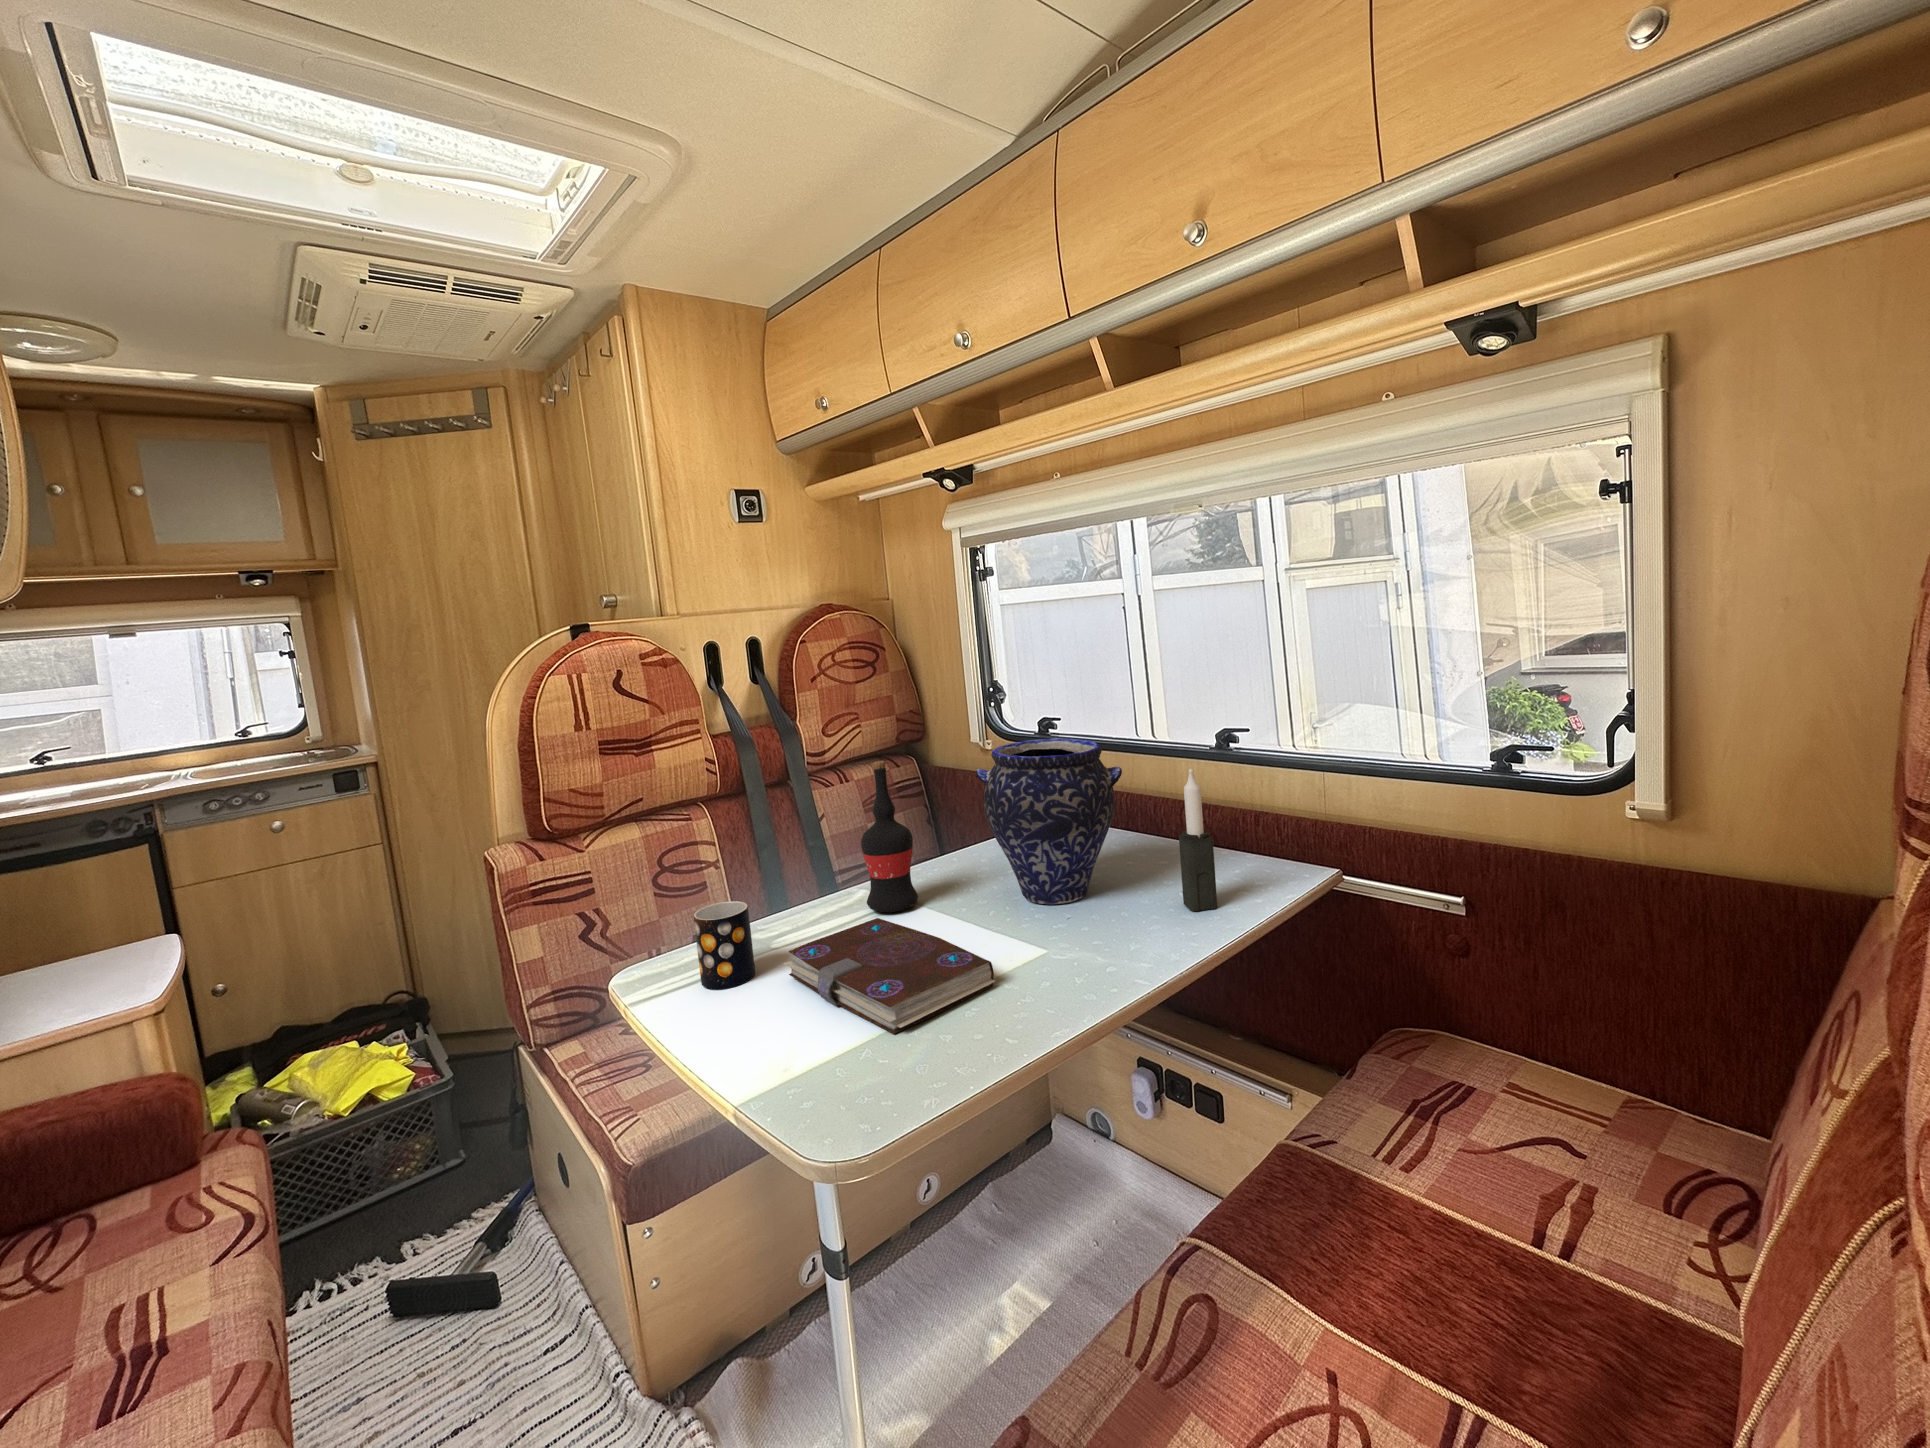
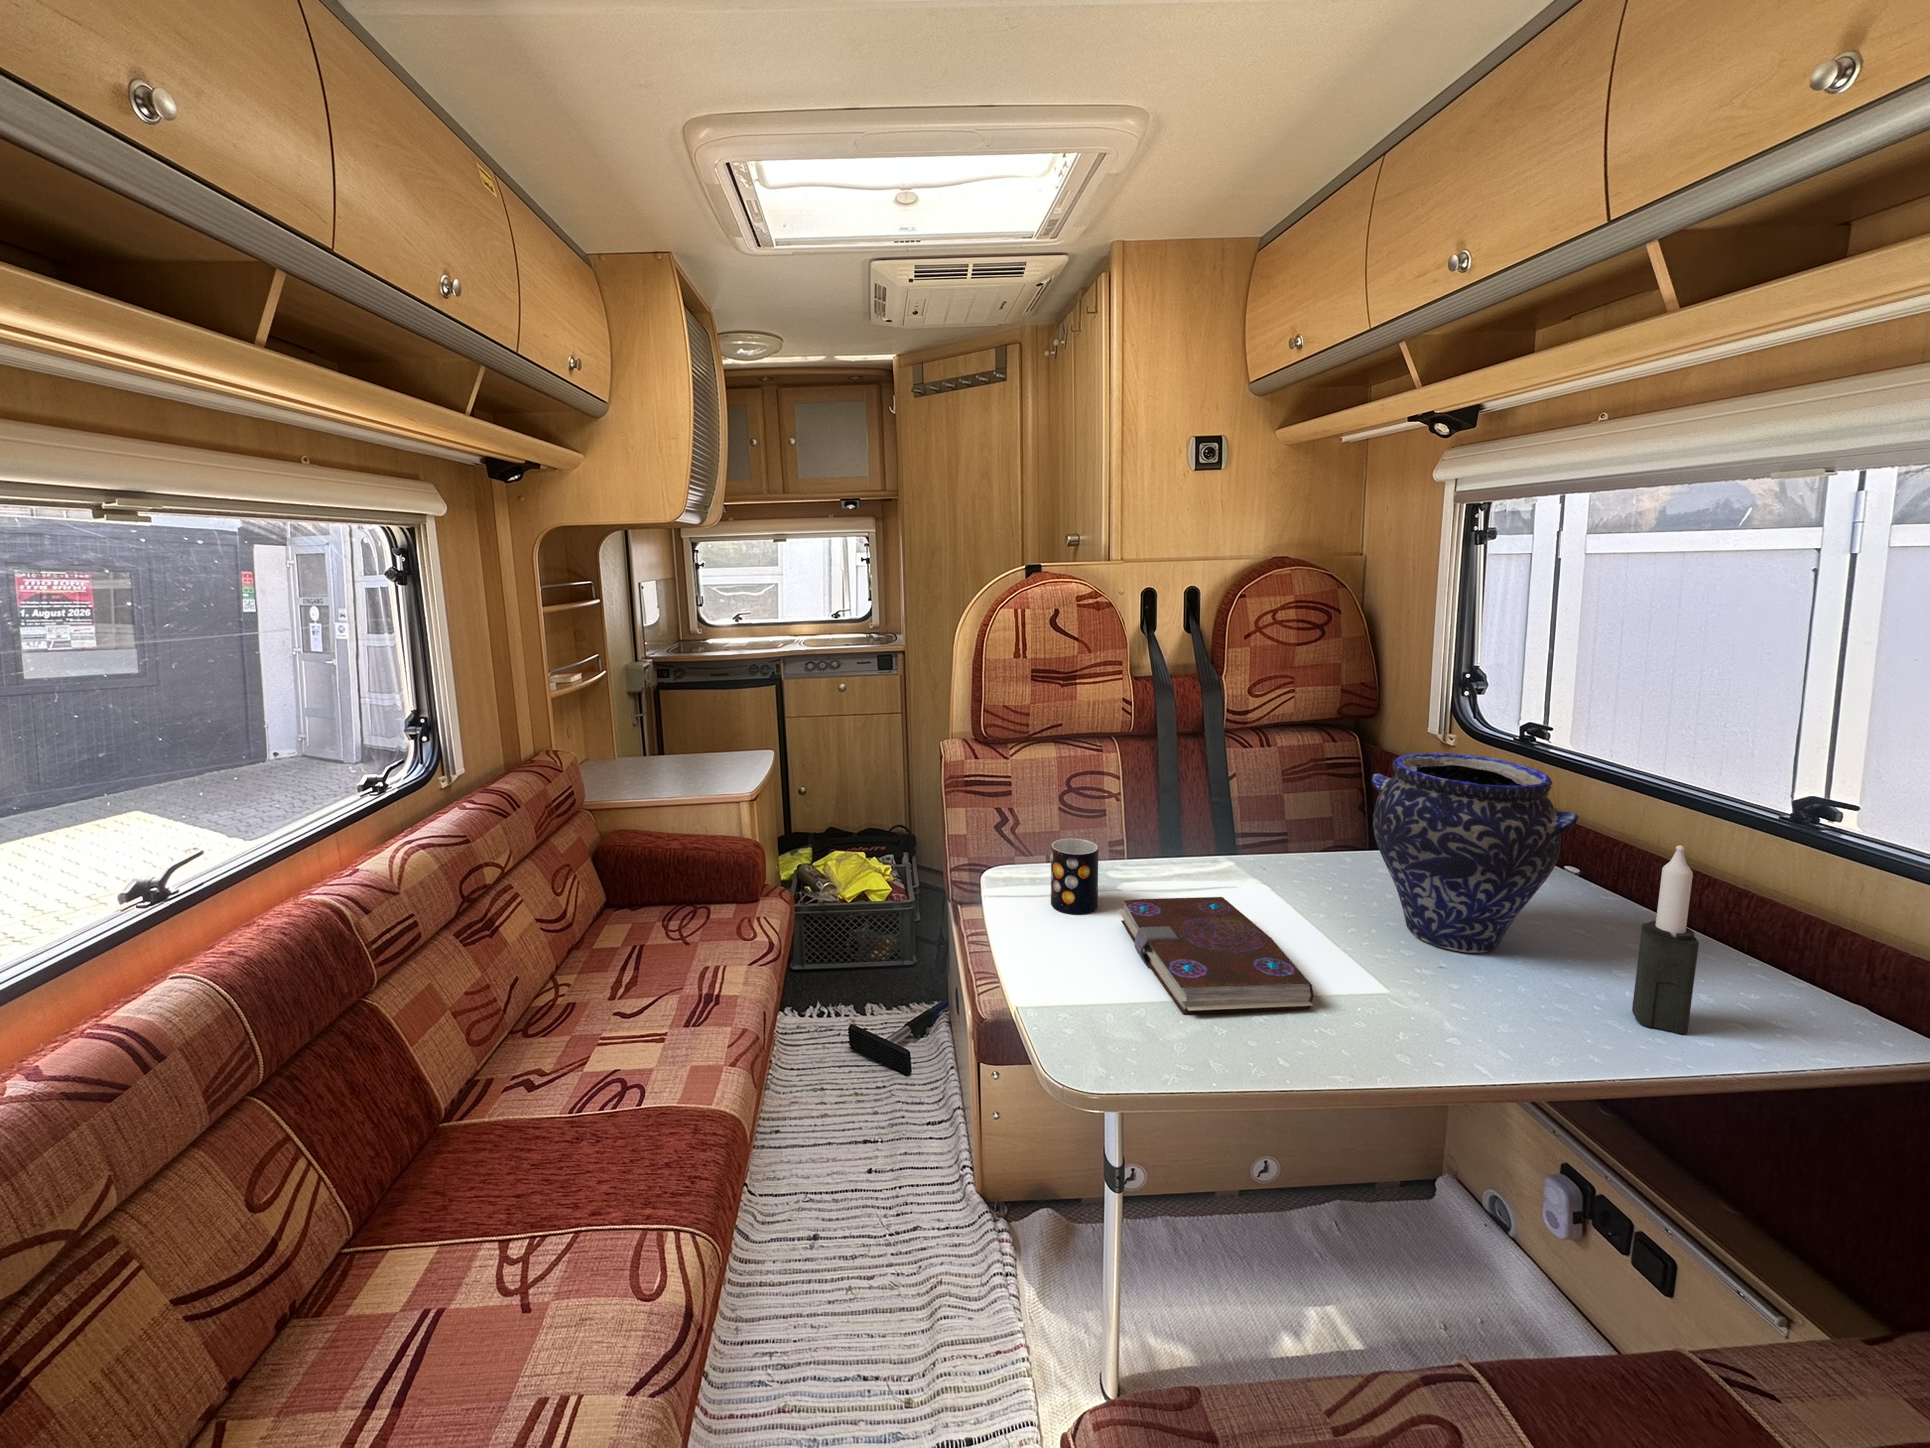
wine bottle: present [861,761,918,912] -> none [1227,741,1287,896]

